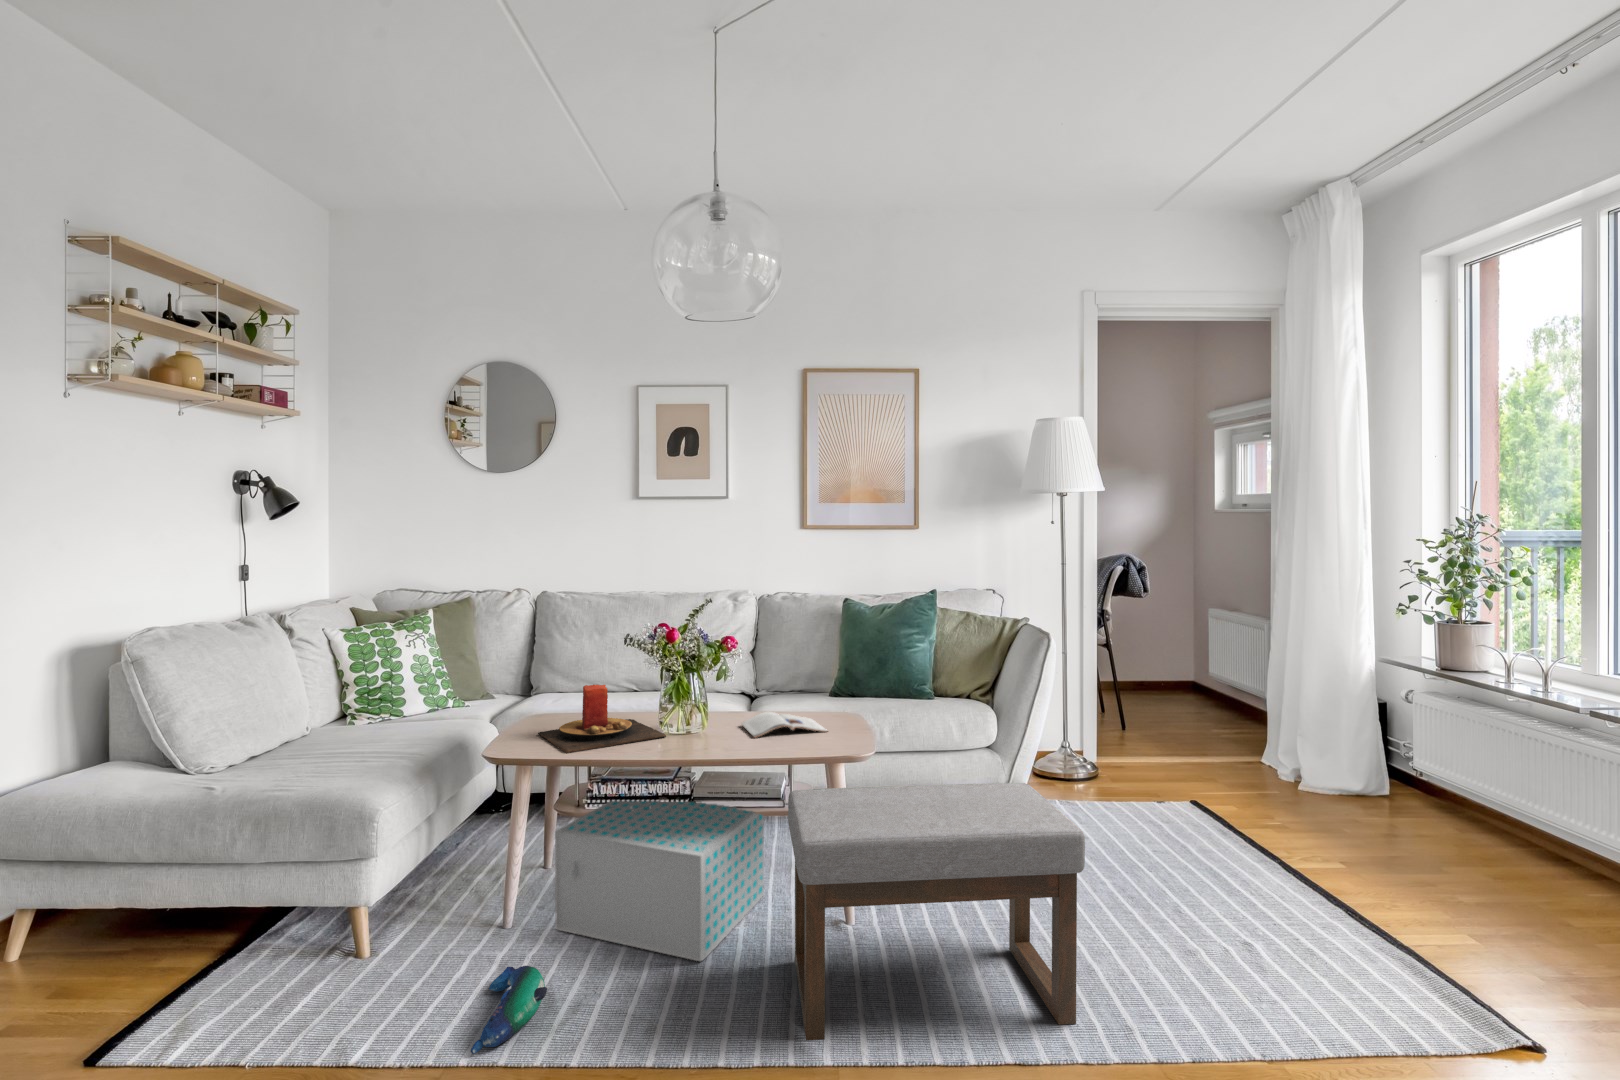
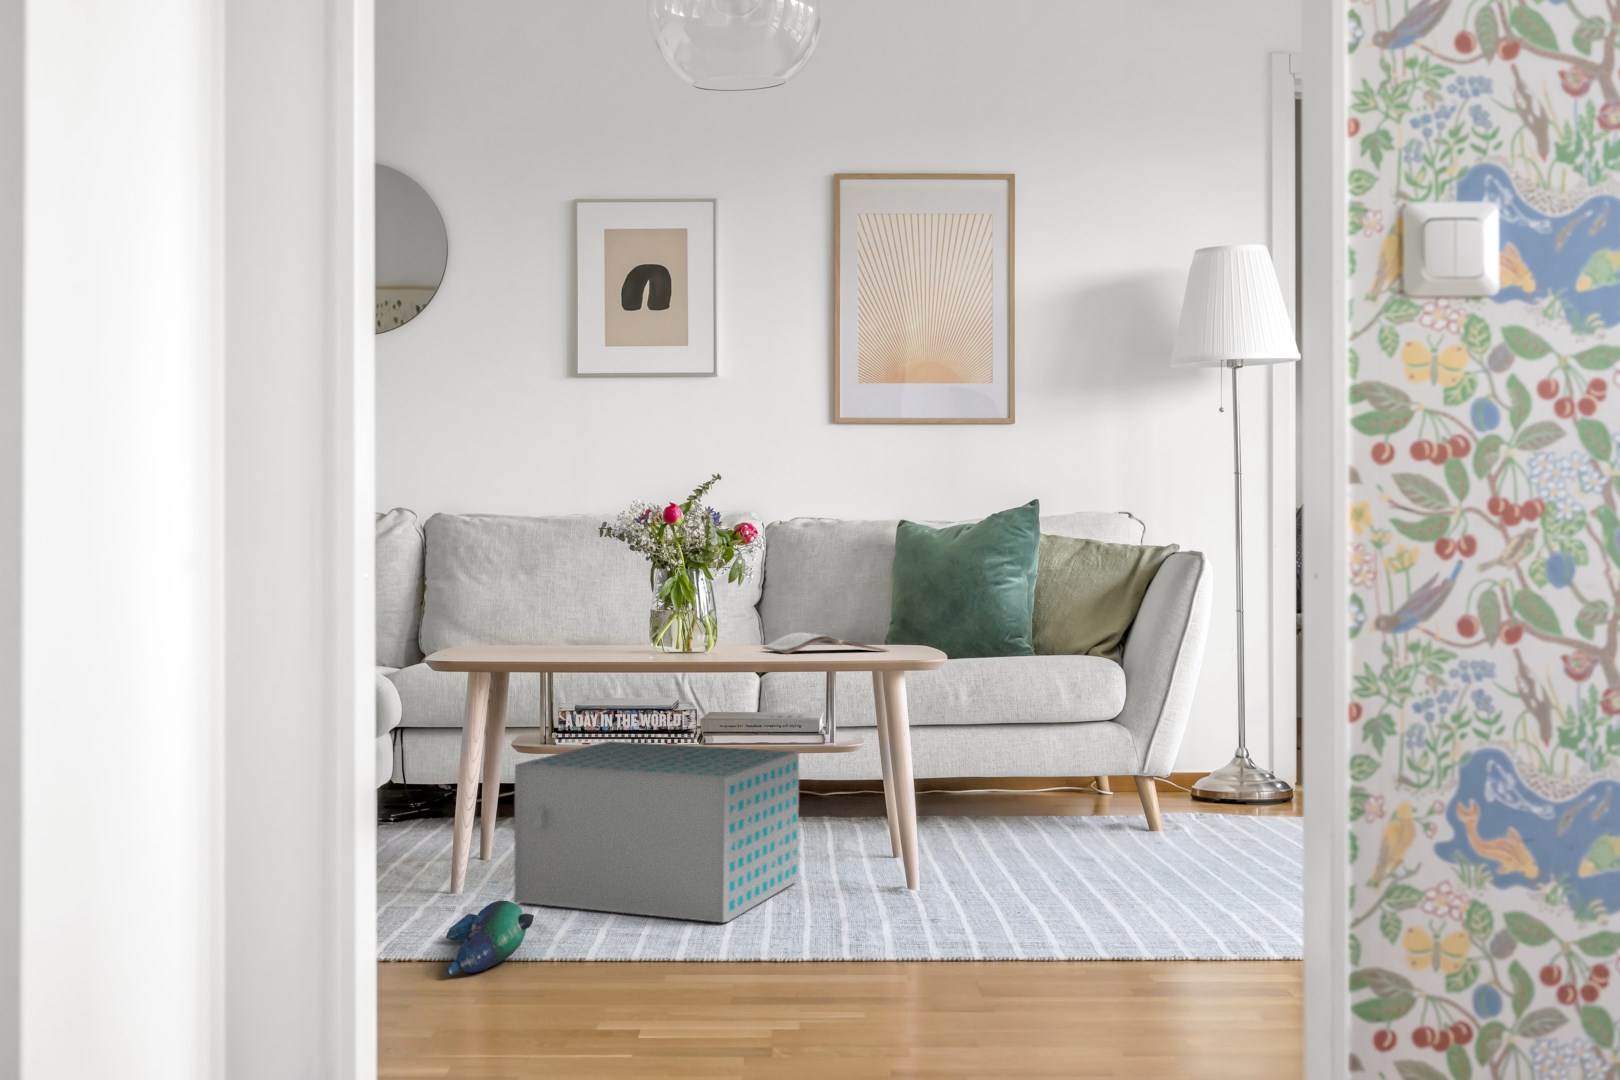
candle: present [538,685,666,754] -> none [477,580,661,659]
ottoman: present [788,783,1085,1040] -> none [843,688,1238,970]

